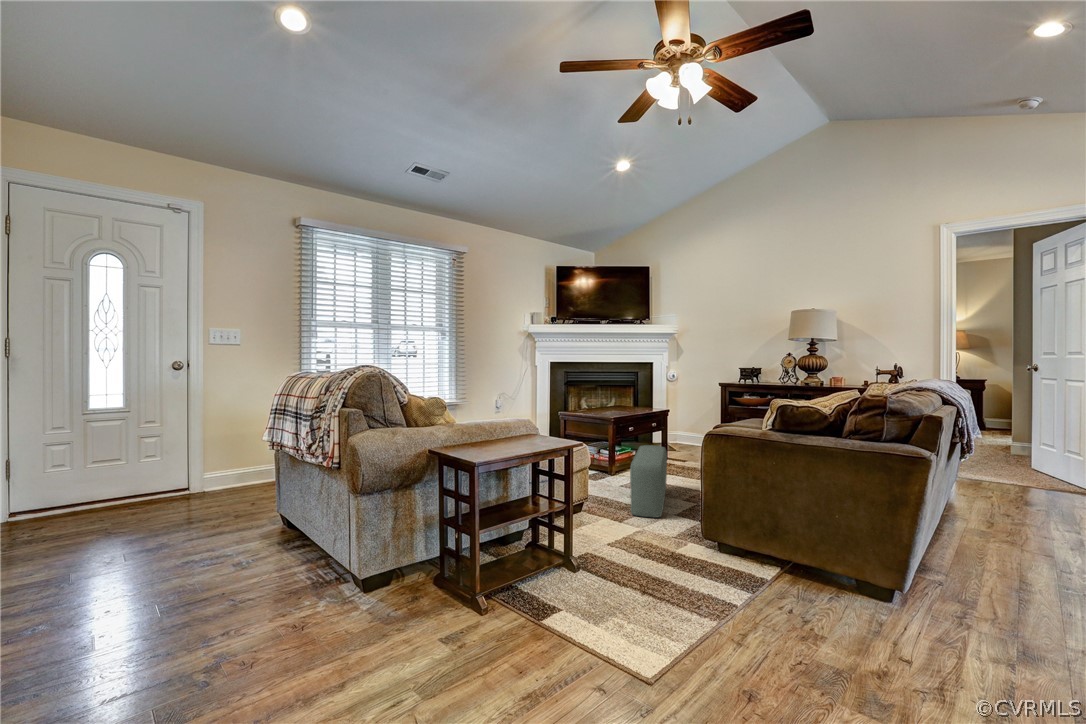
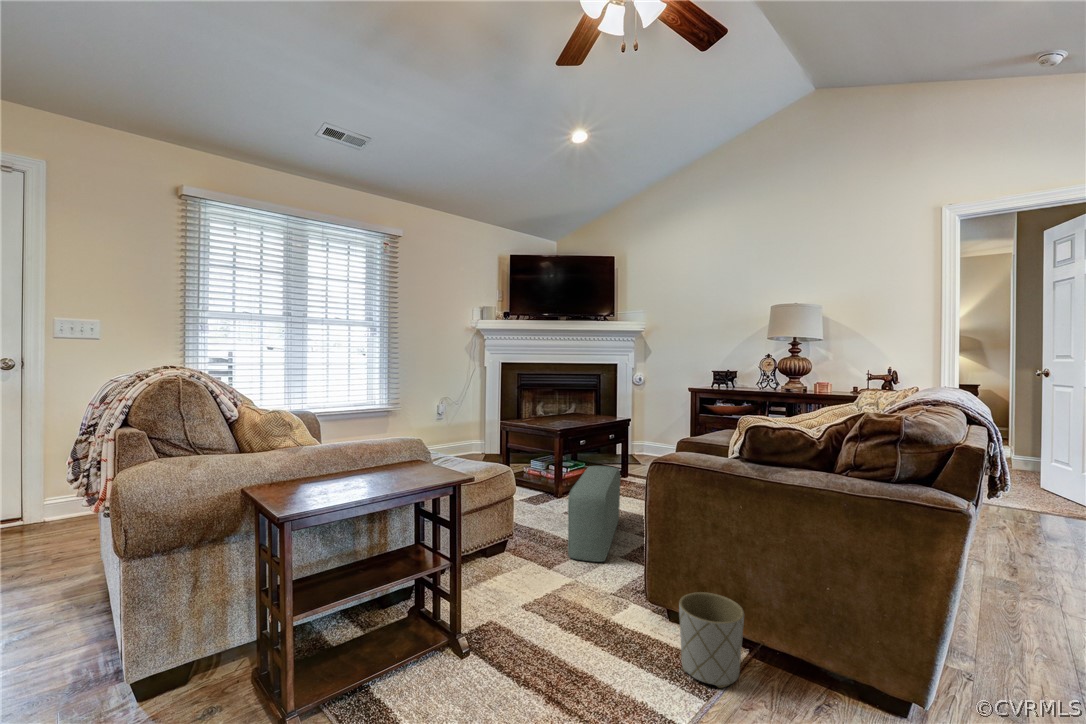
planter: none [729,527,777,589] -> present [679,592,744,688]

